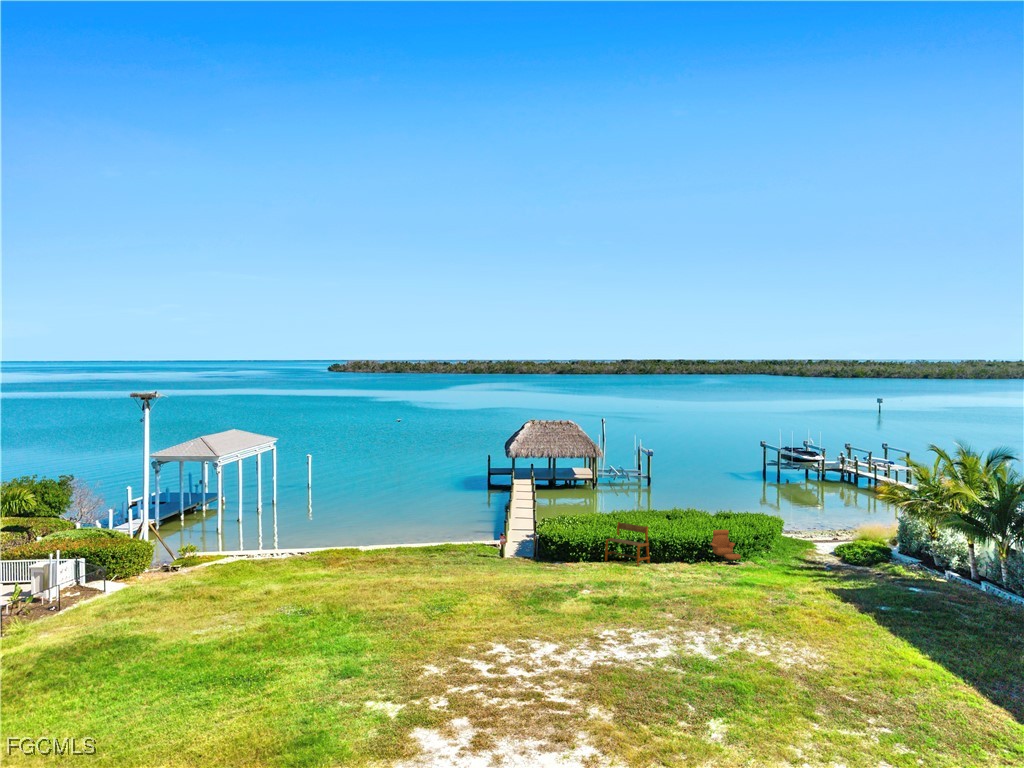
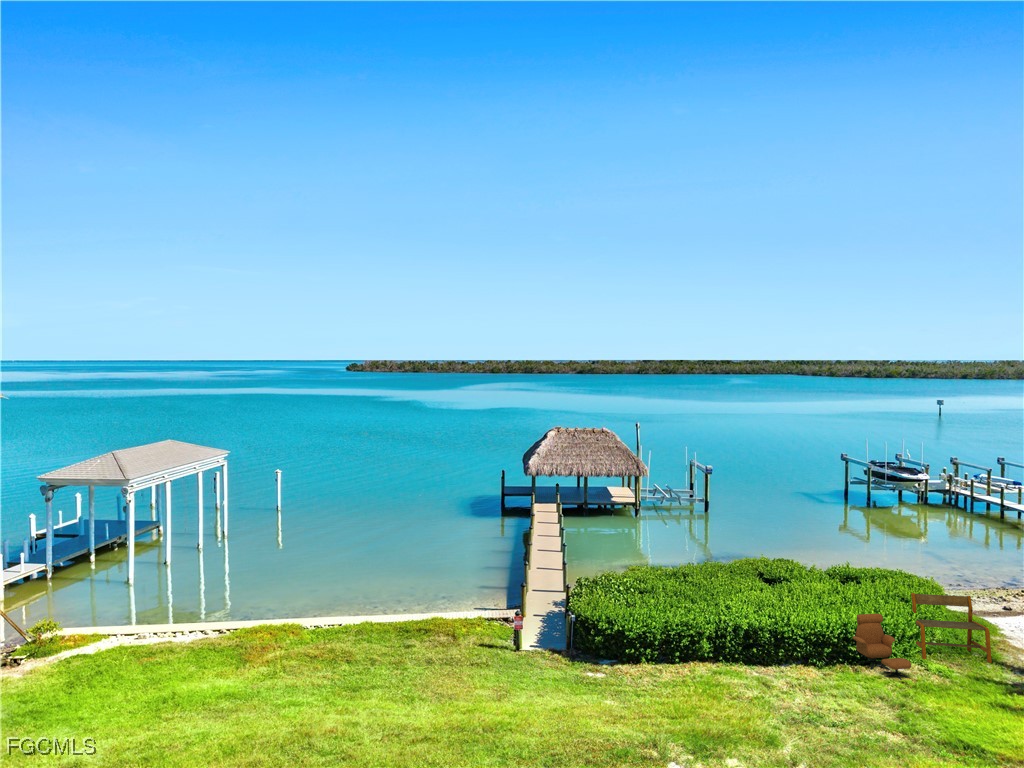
bench: present [605,522,650,567] -> present [911,593,992,663]

